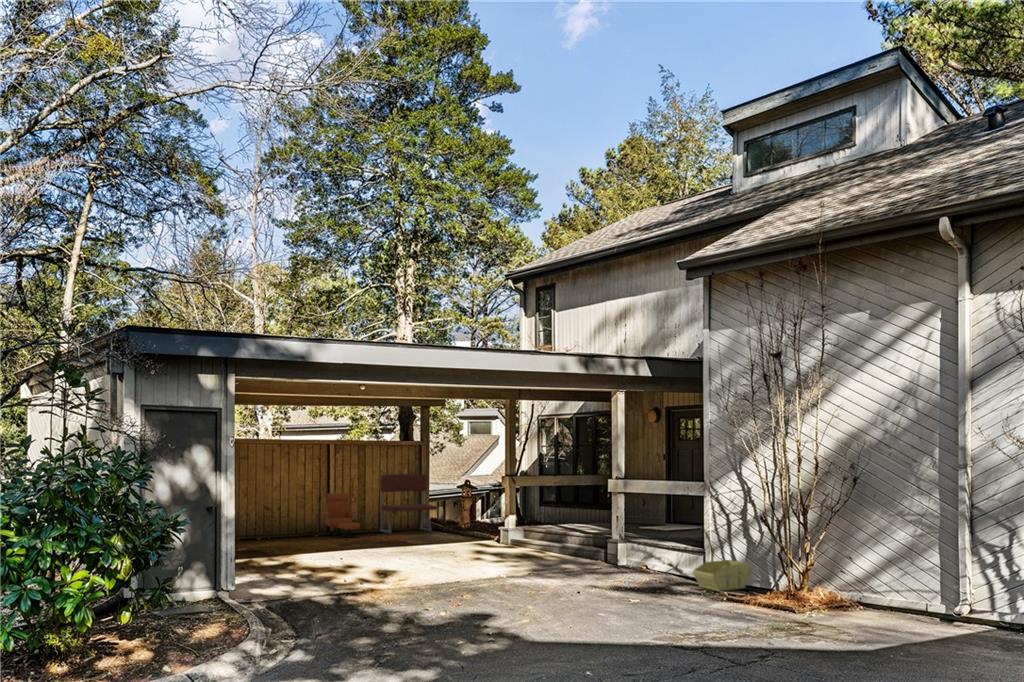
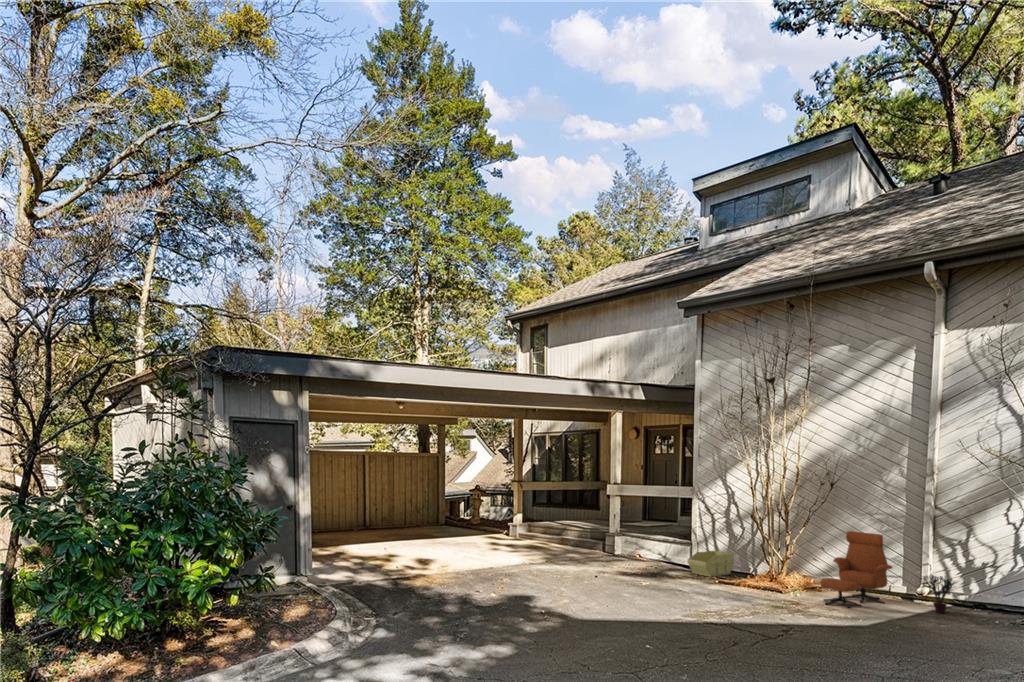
bench: present [380,474,437,534] -> none [405,478,453,528]
lounge chair: present [322,493,360,539] -> present [820,531,892,608]
potted plant: none [954,586,1001,635] -> present [922,574,956,613]

